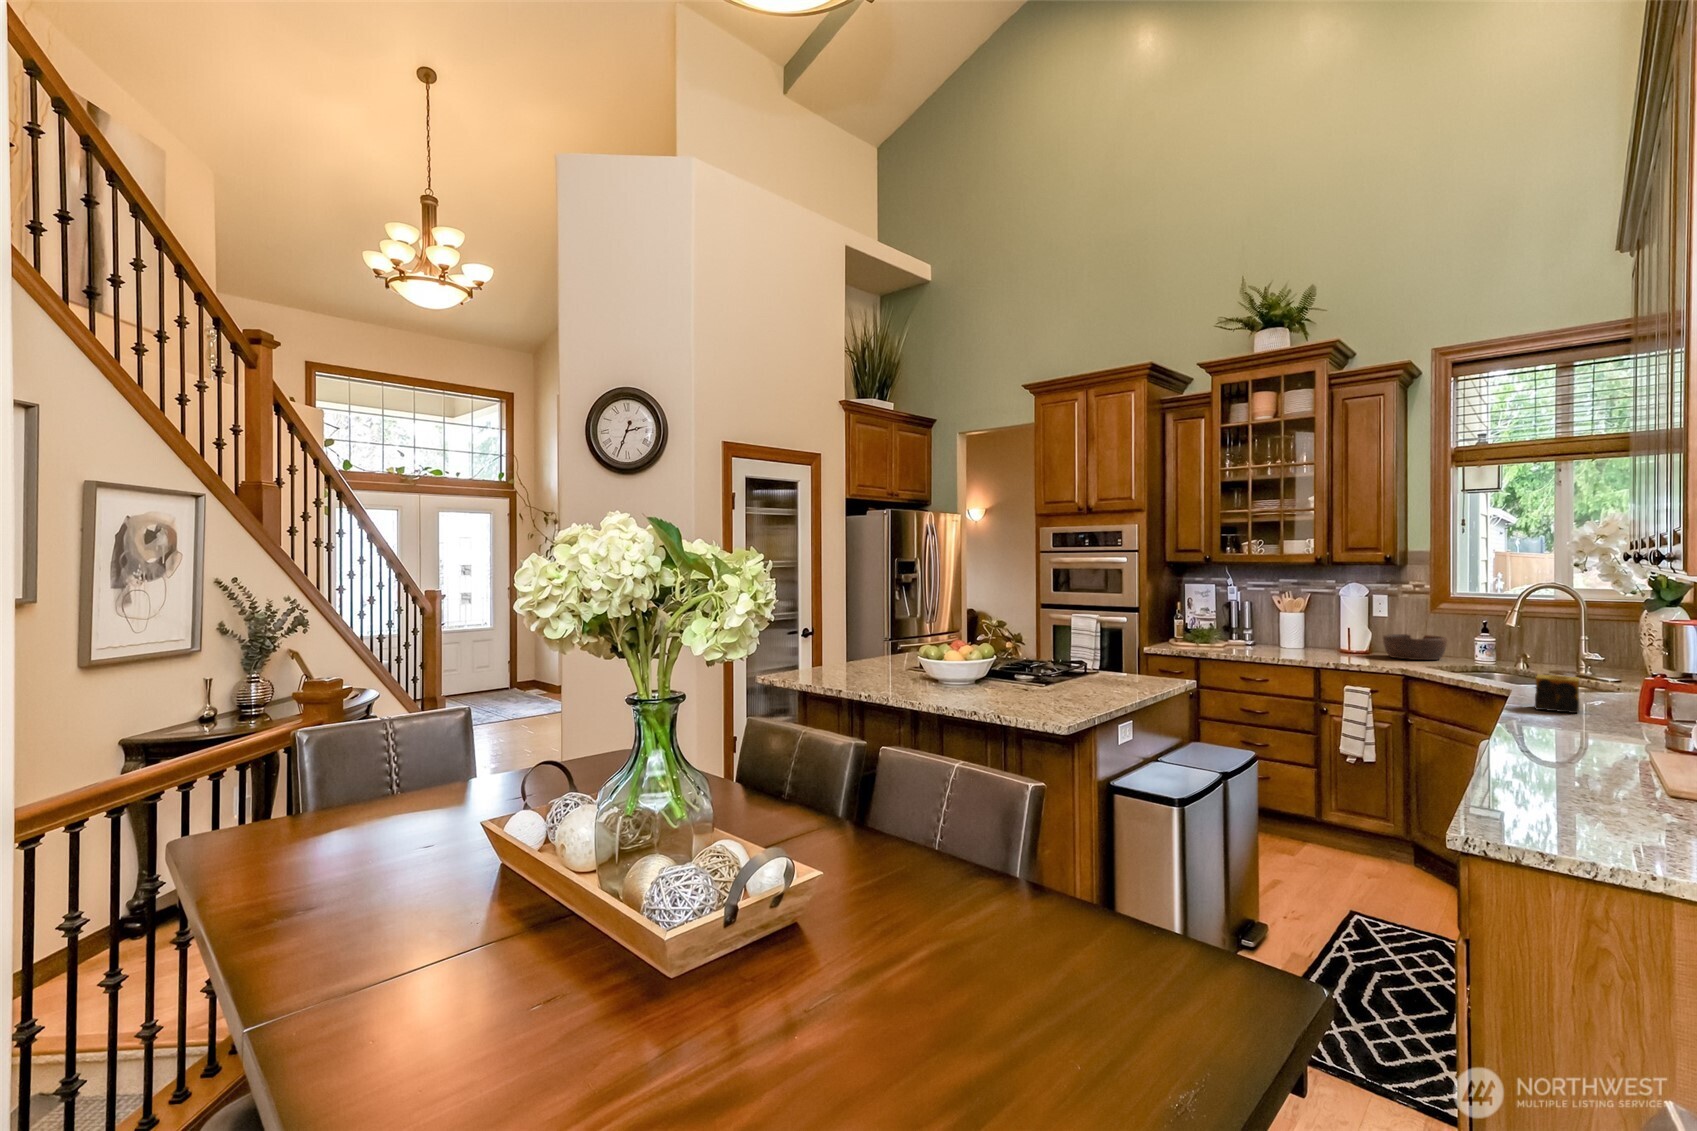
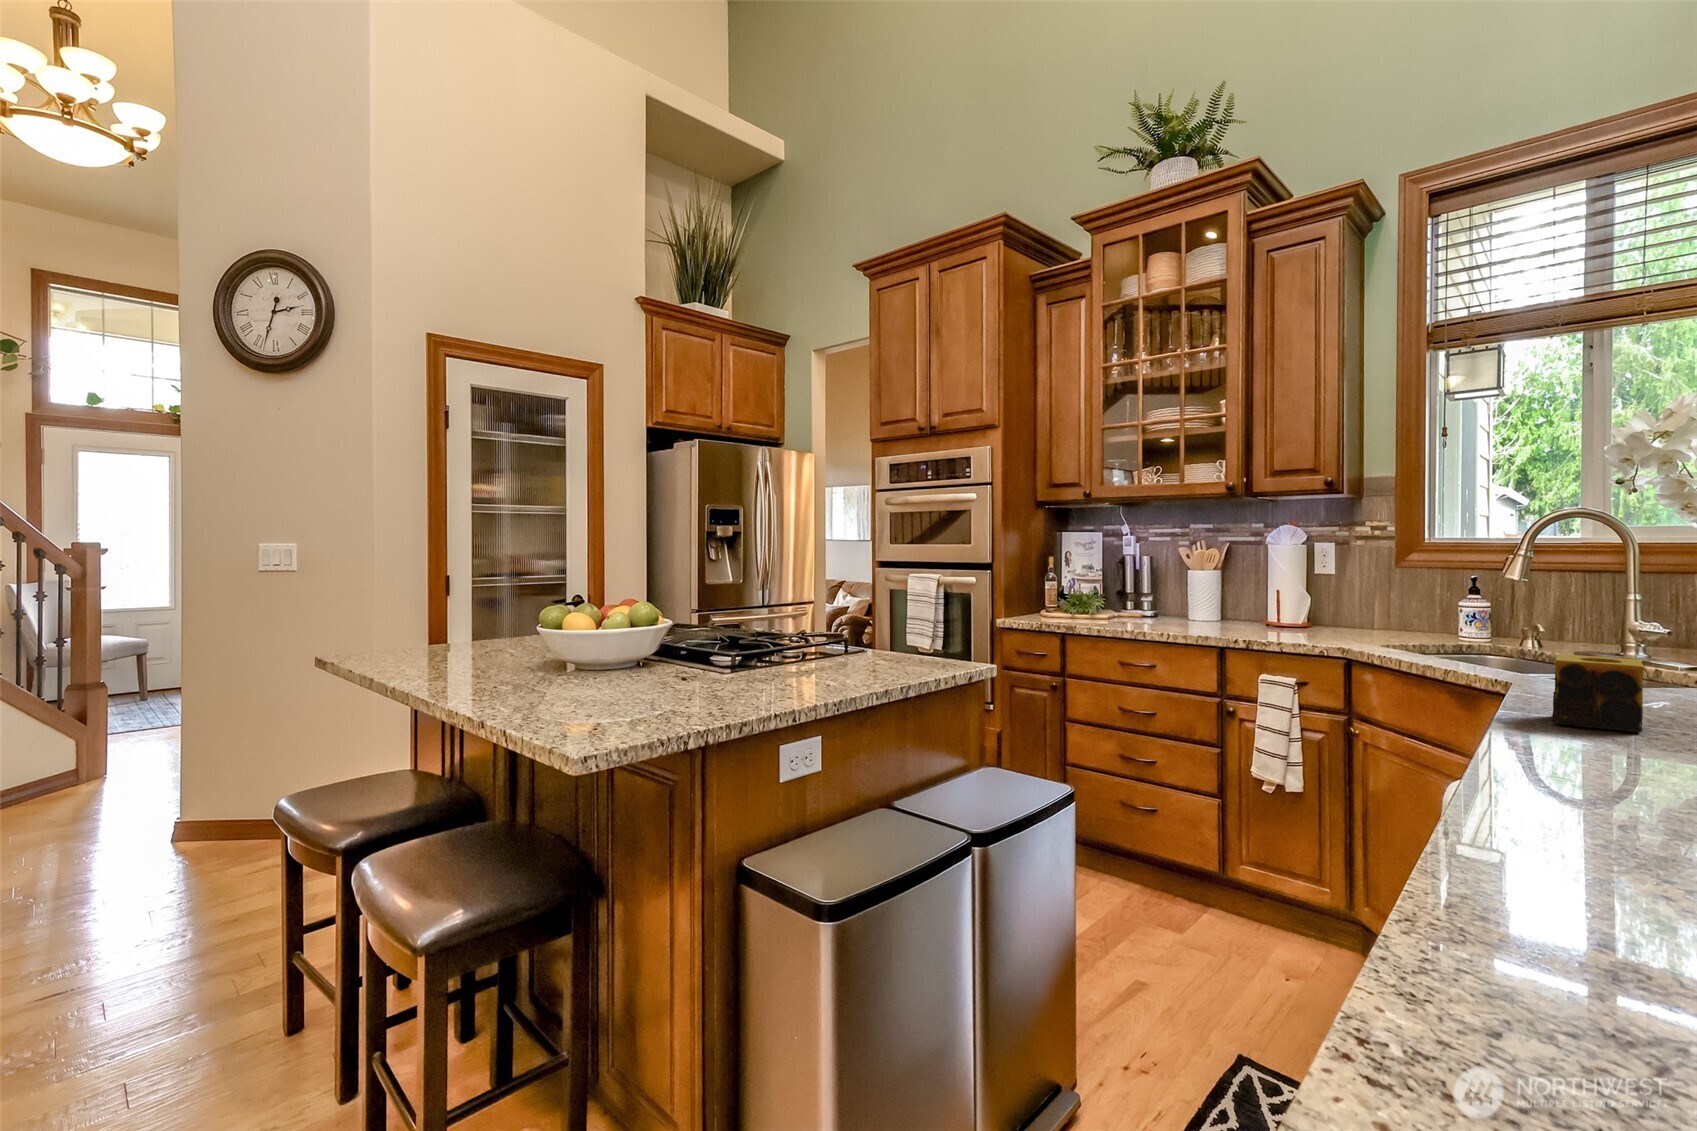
wooden bowl: present [1383,634,1447,660] -> none [1325,599,1419,636]

